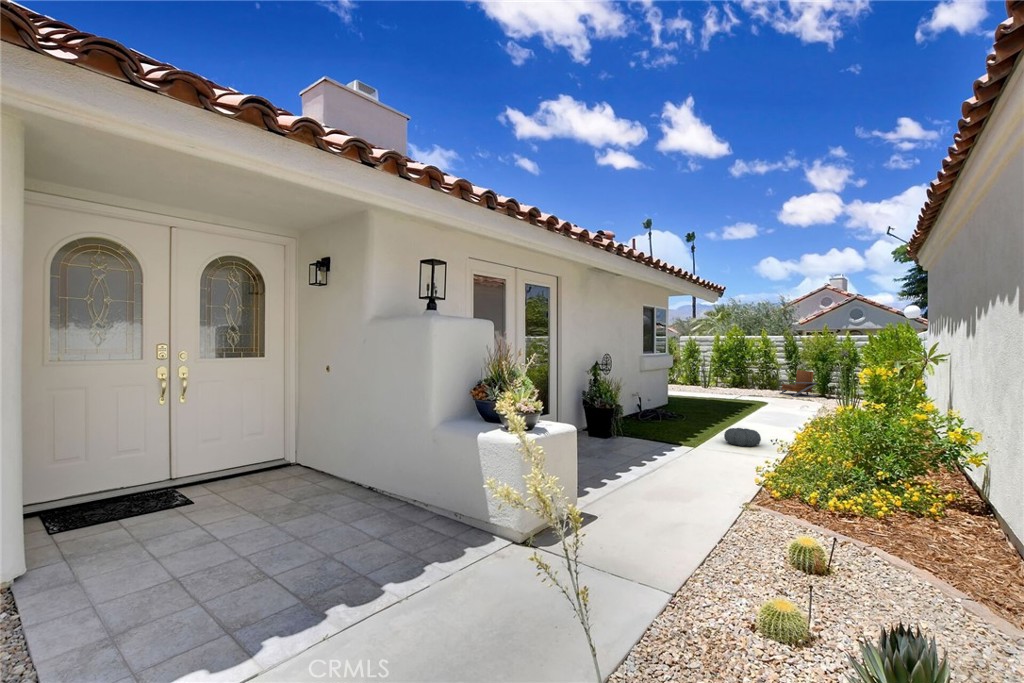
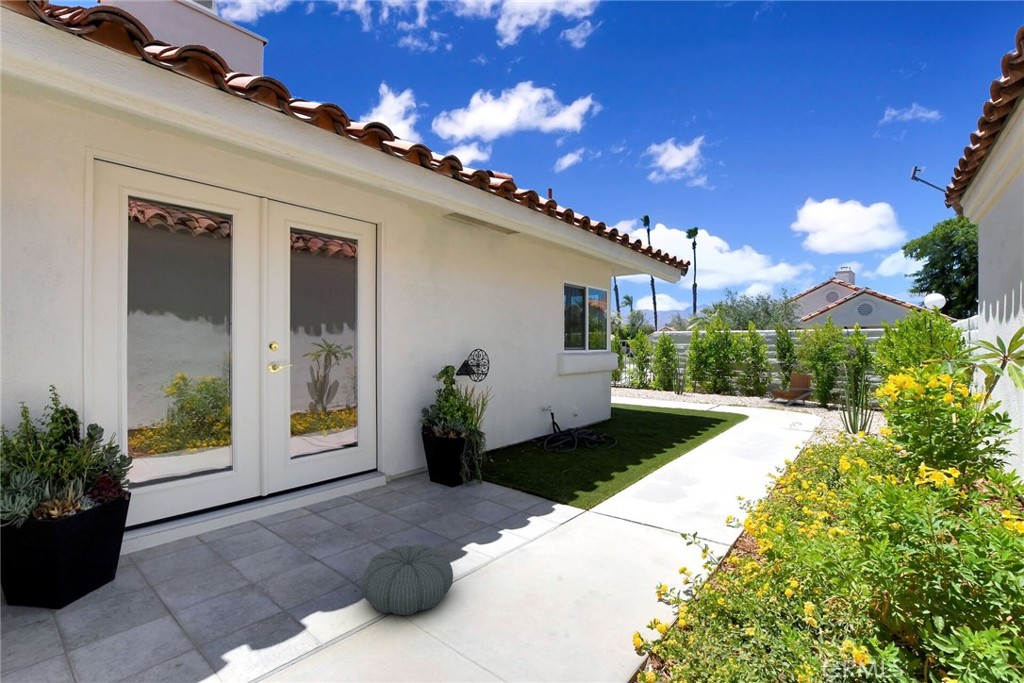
pouf: present [724,428,761,446] -> present [362,544,453,615]

